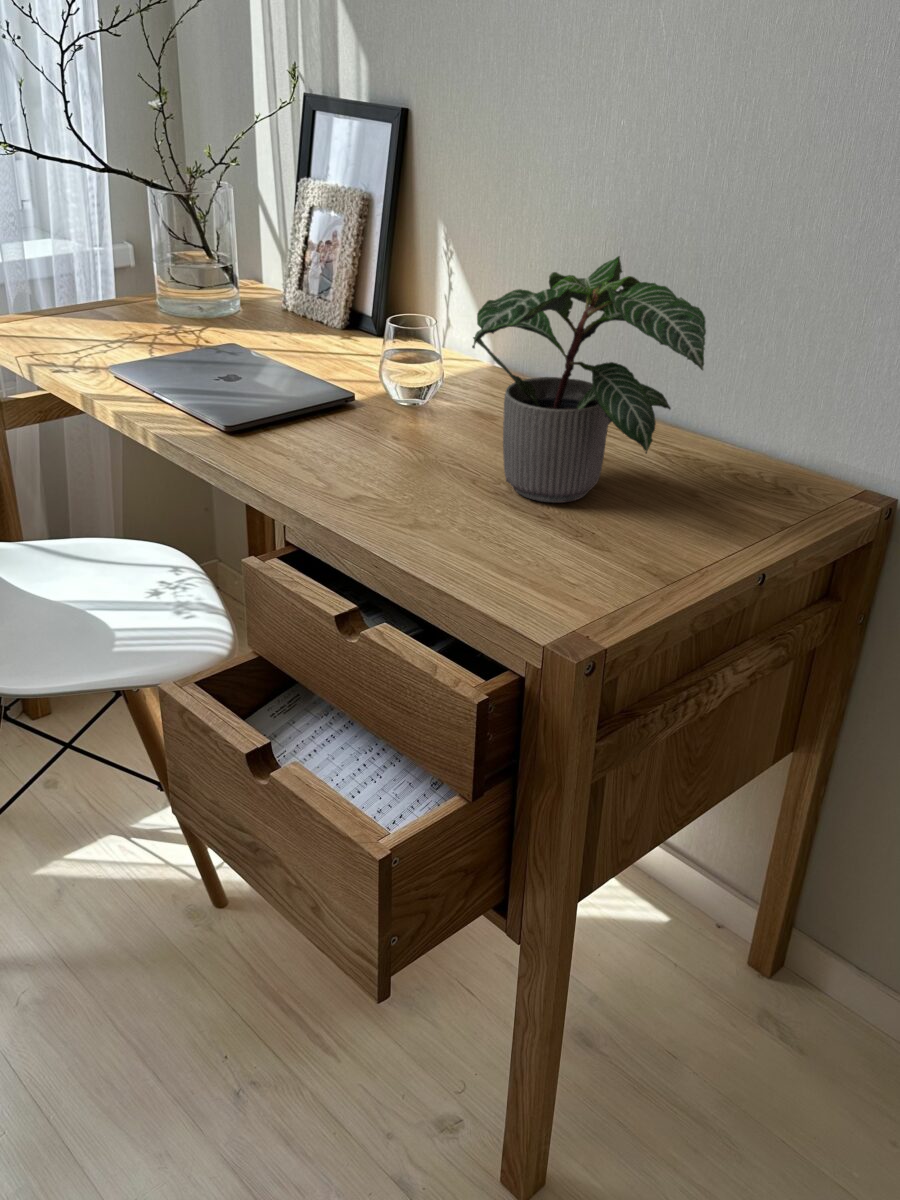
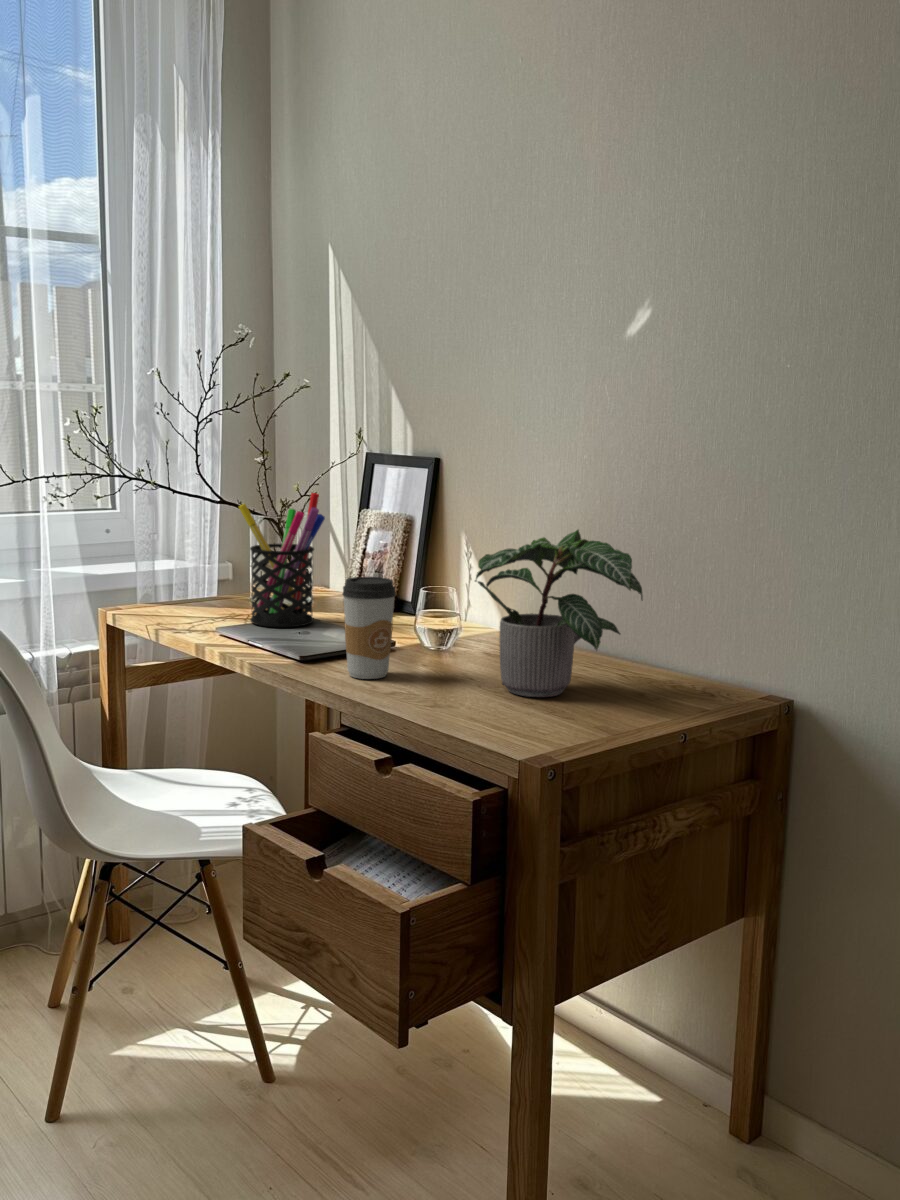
pen holder: none [127,168,250,361] -> present [239,493,325,627]
coffee cup: none [278,320,355,469] -> present [342,577,396,679]

